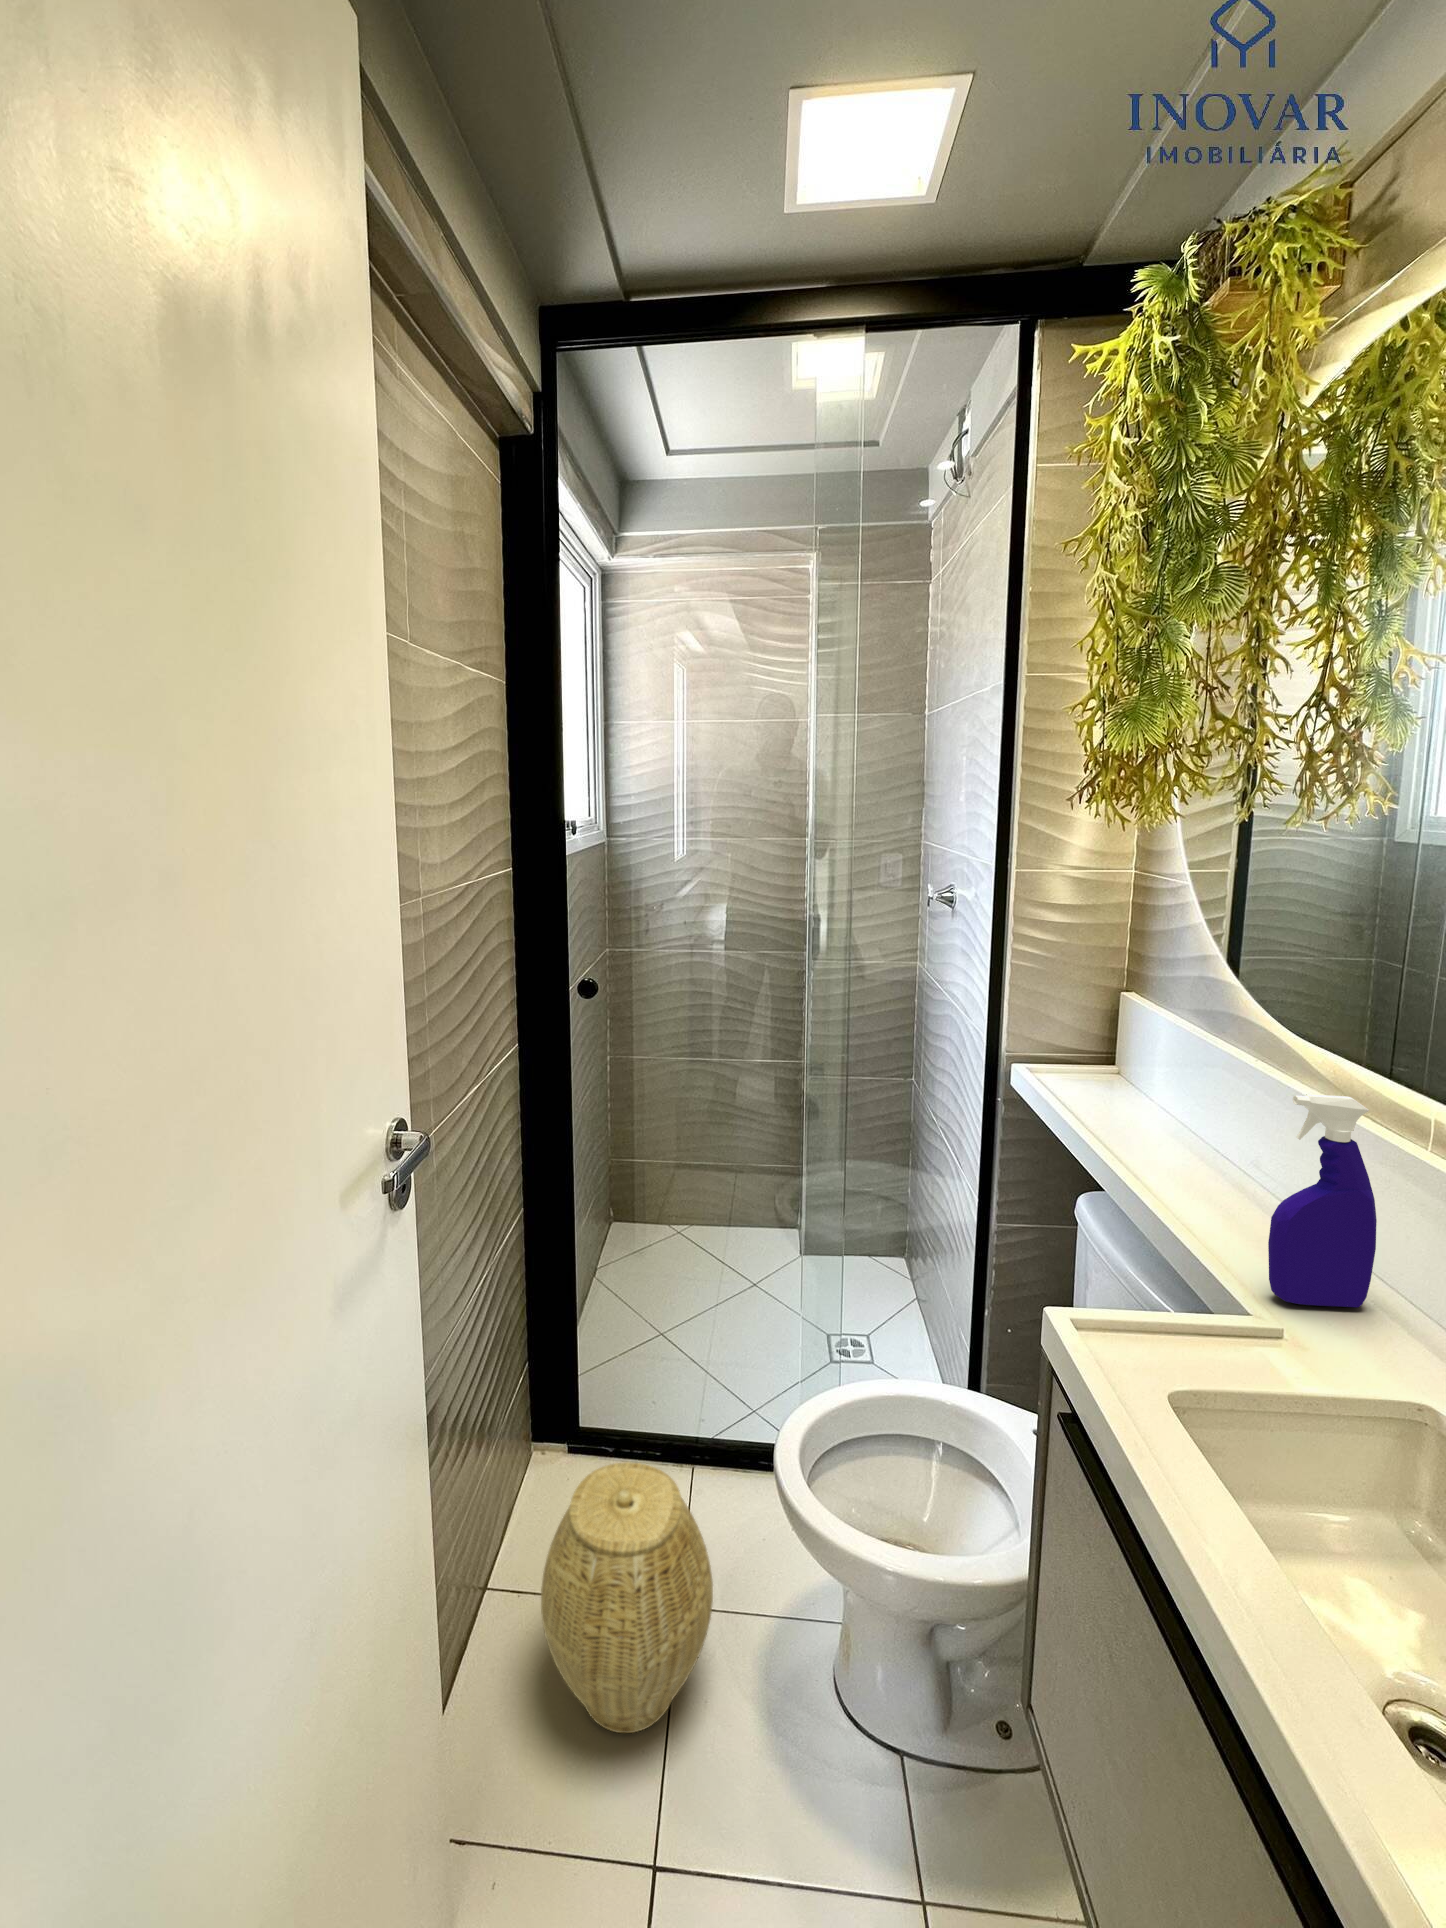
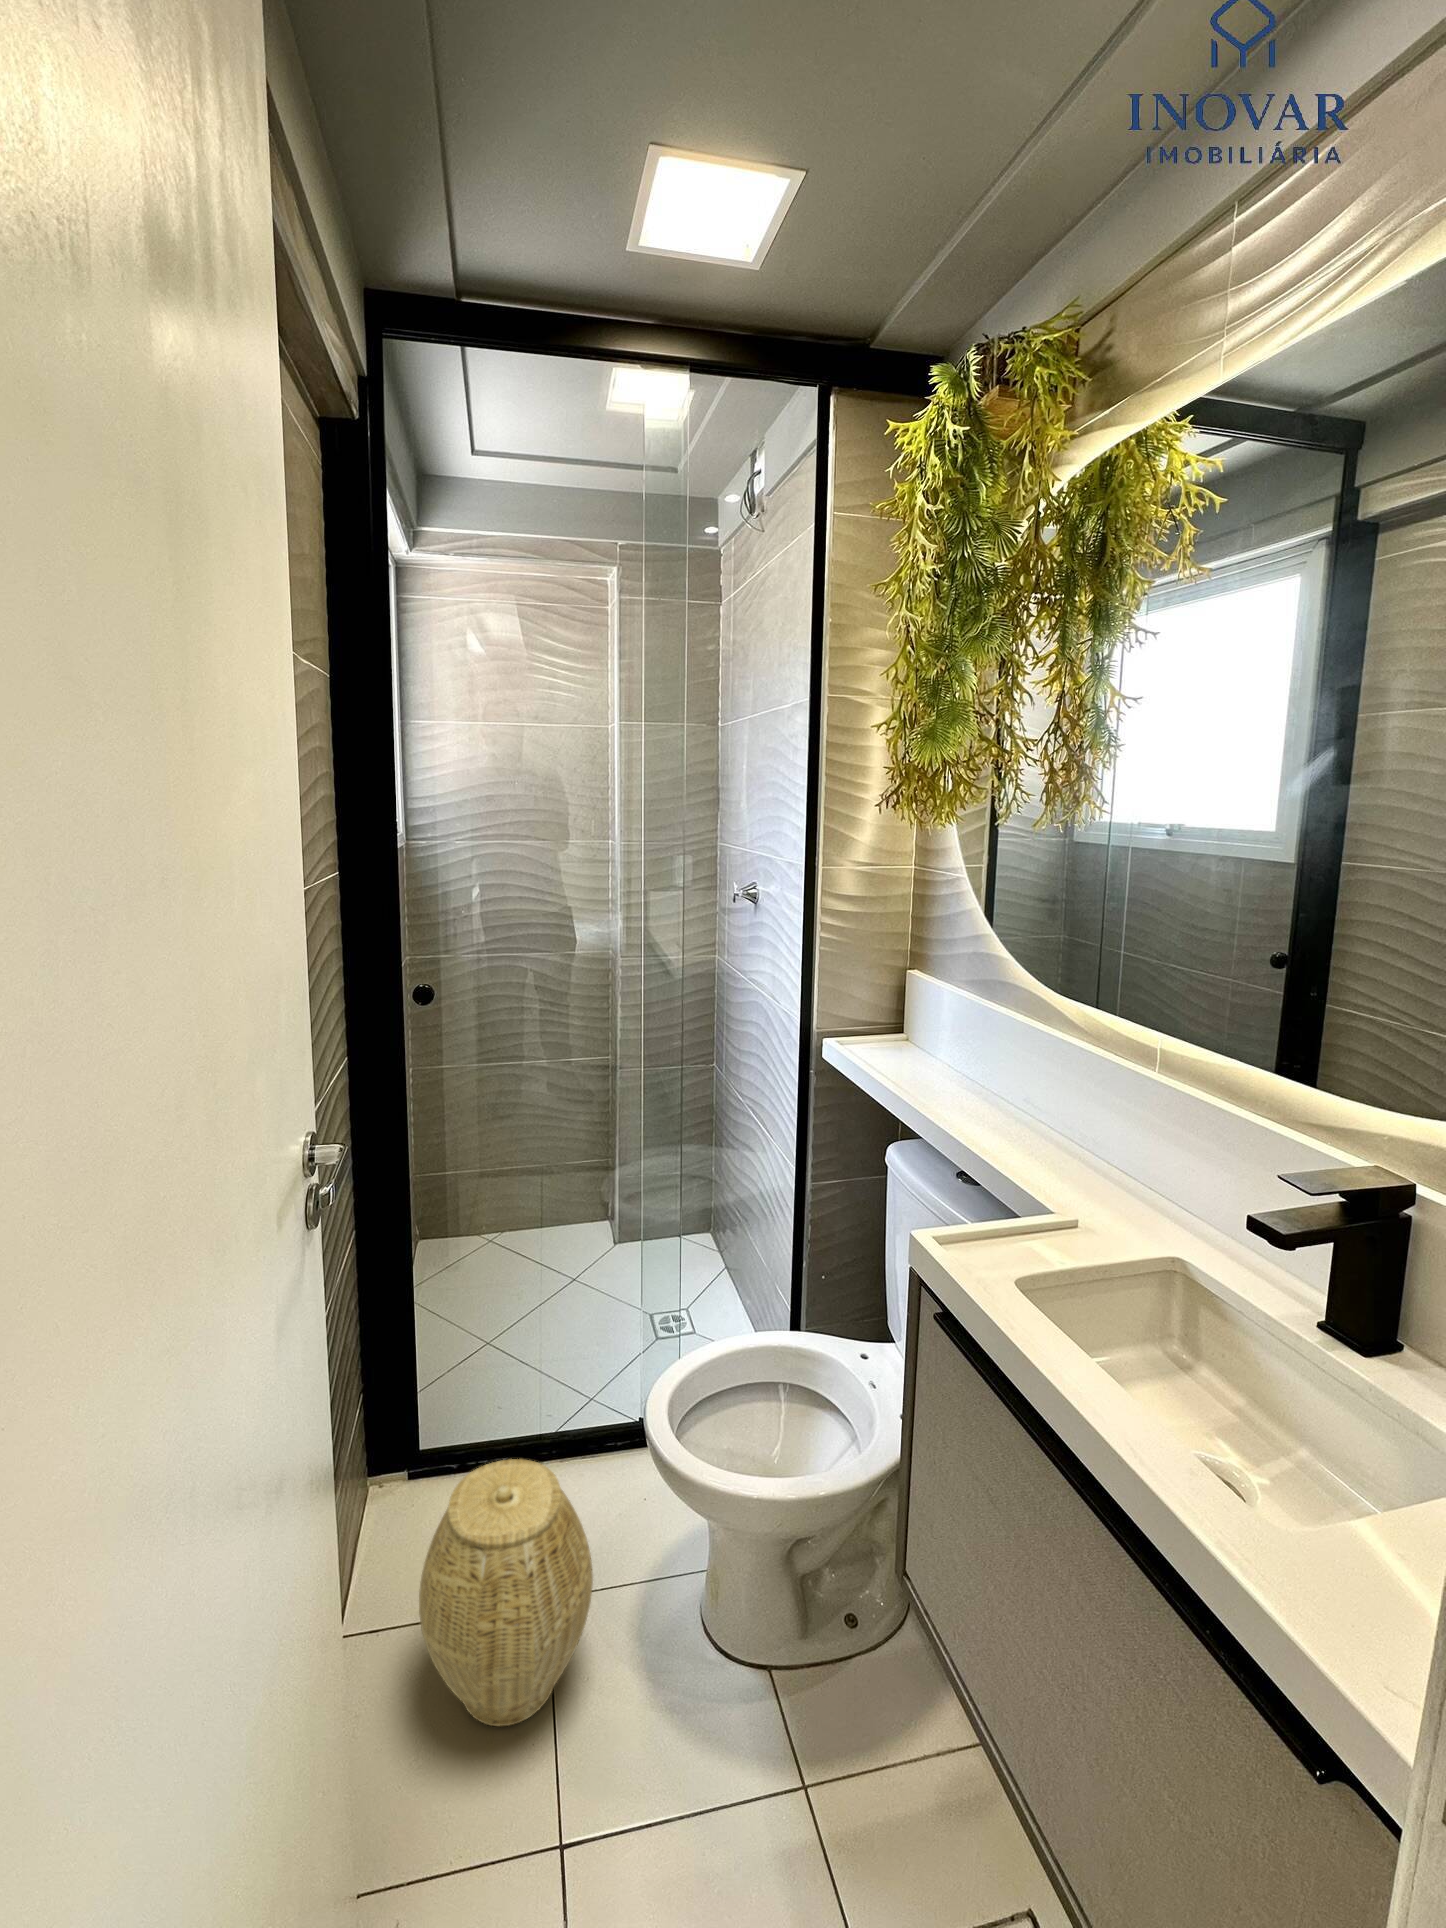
spray bottle: present [1268,1094,1377,1307] -> none [1055,1033,1125,1198]

